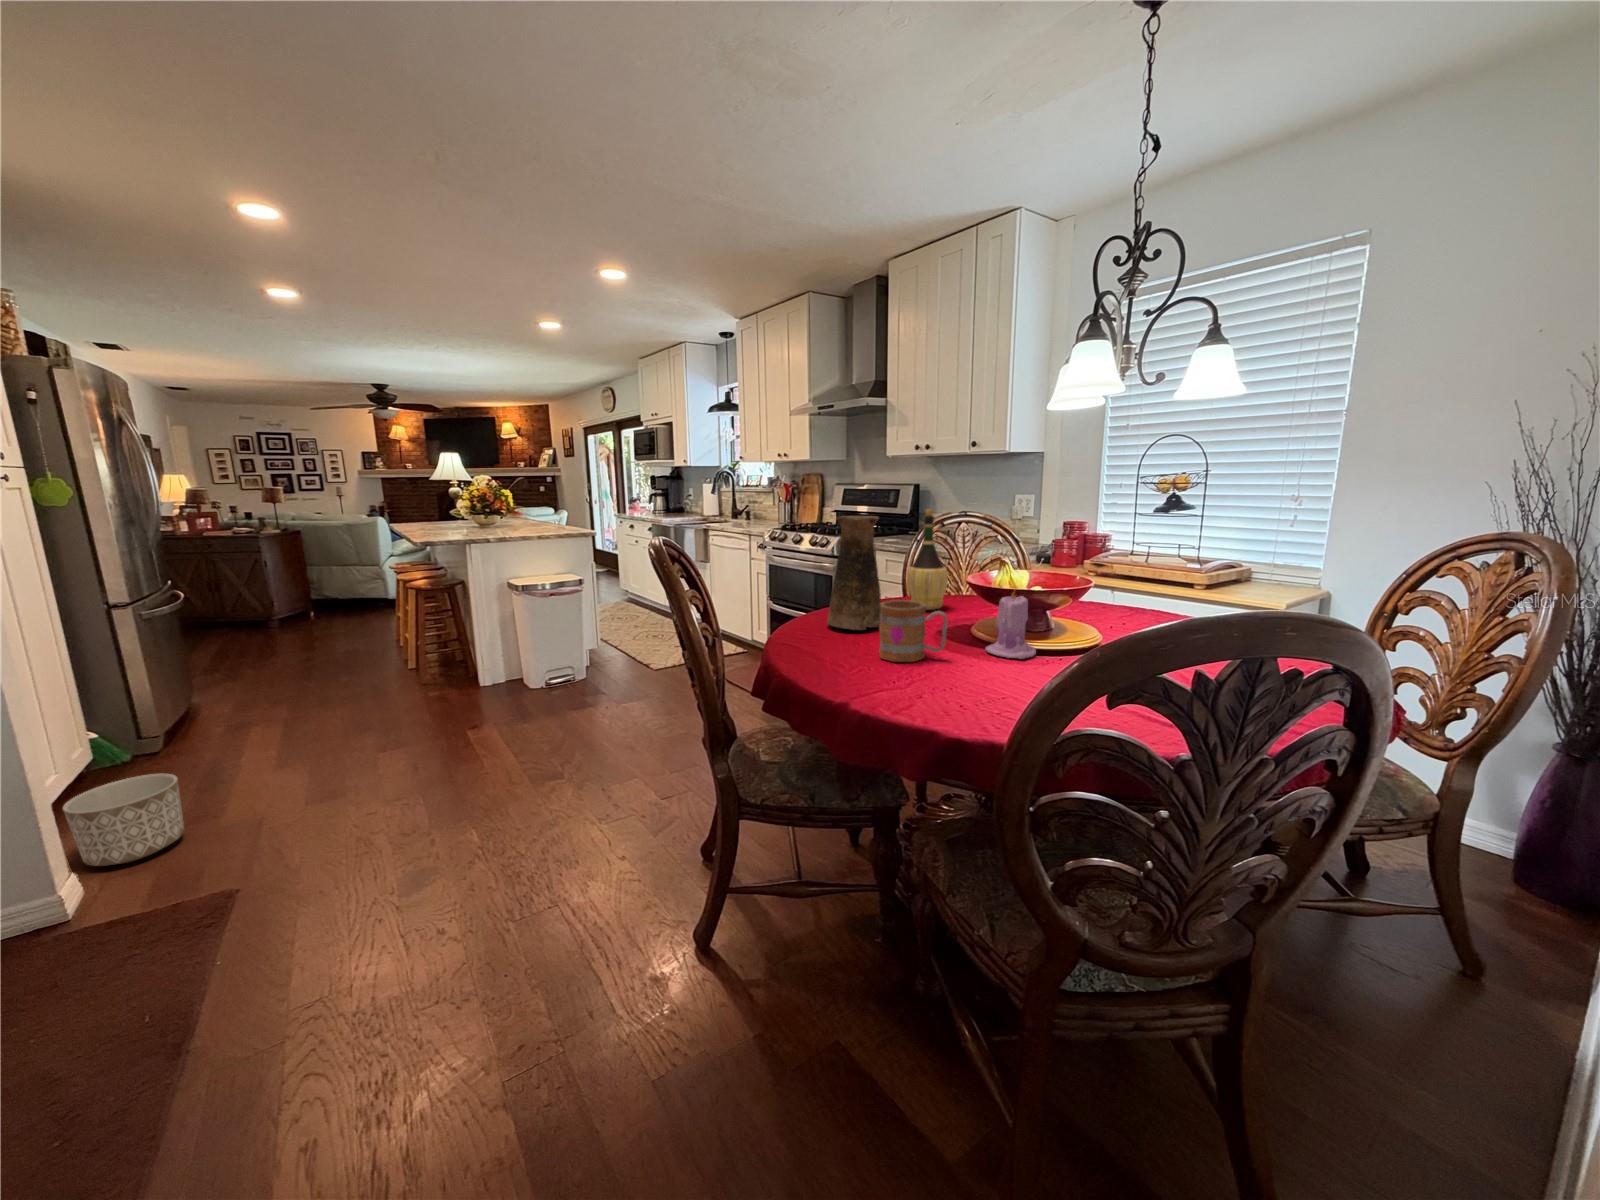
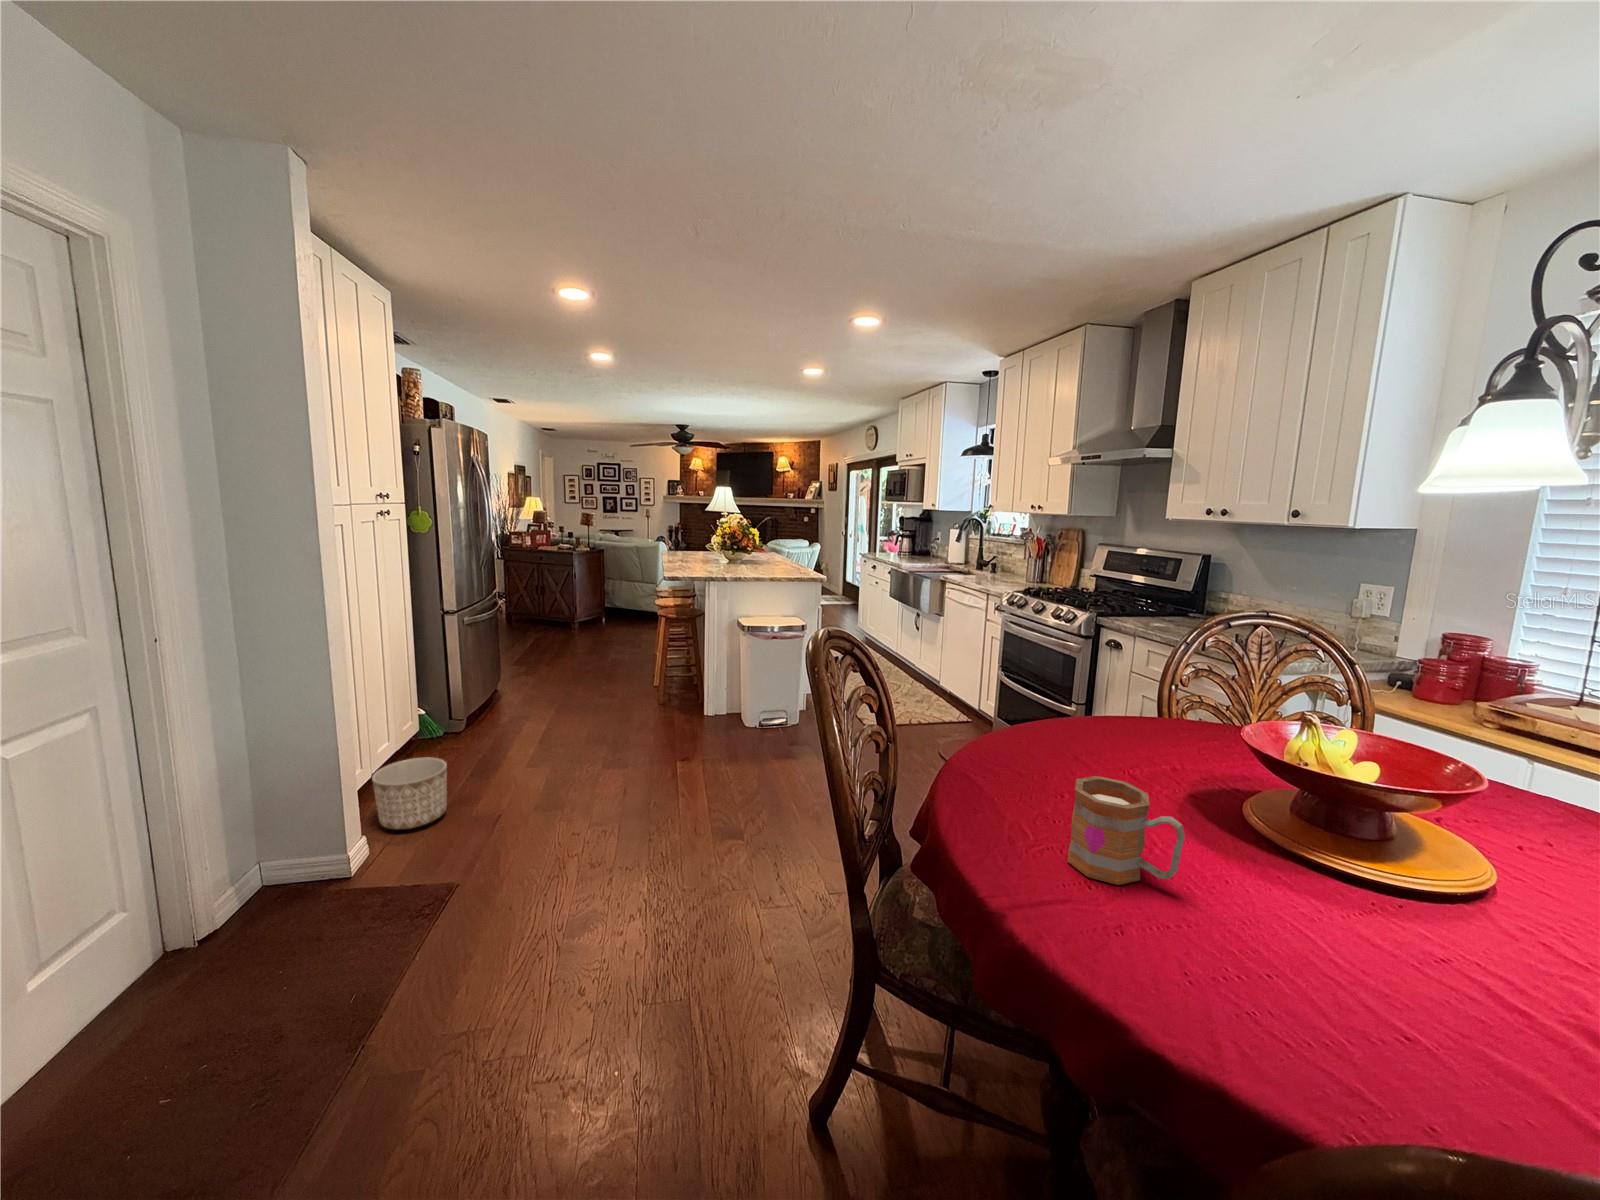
wine bottle: present [907,509,948,610] -> none [1148,628,1215,771]
pitcher: present [827,516,881,630] -> none [1014,630,1103,794]
candle: present [986,593,1036,659] -> none [1255,806,1358,934]

